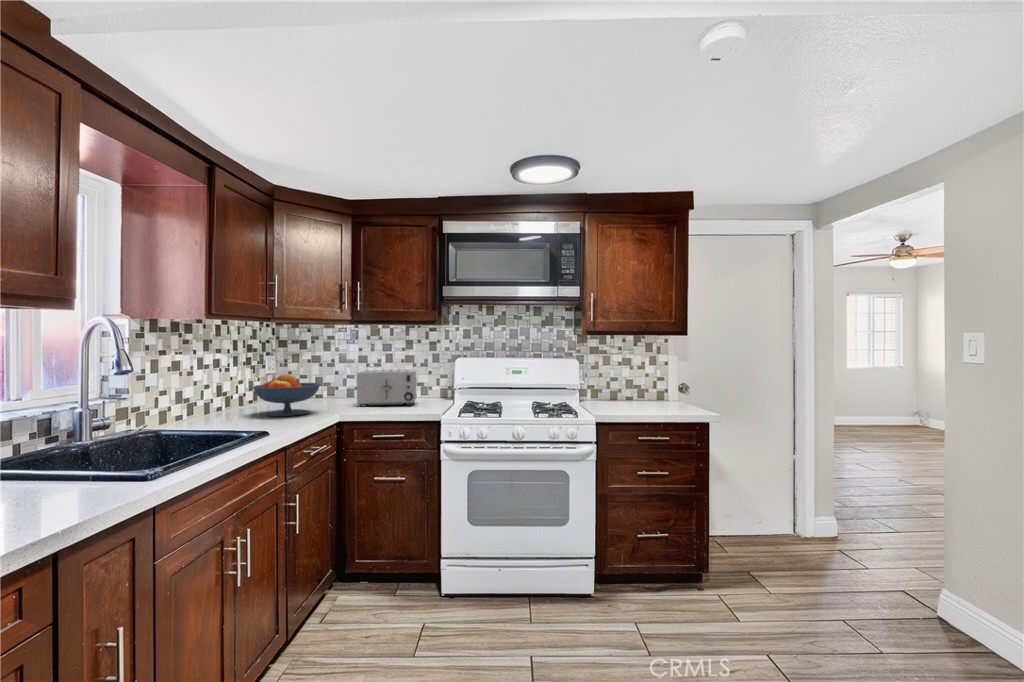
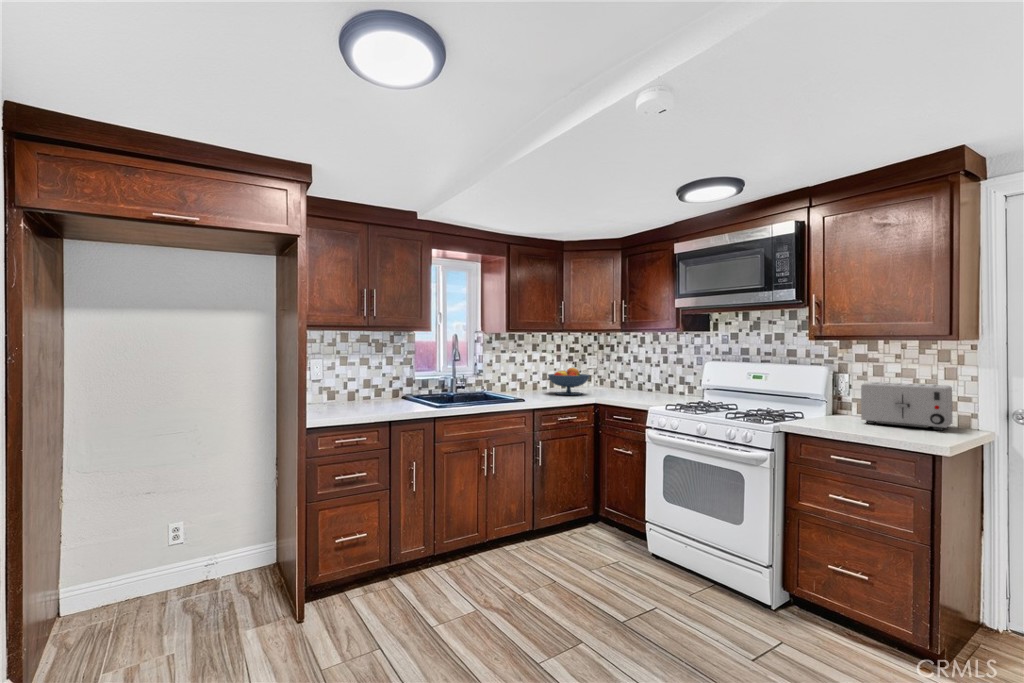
toaster: present [357,369,416,406] -> present [861,382,953,430]

